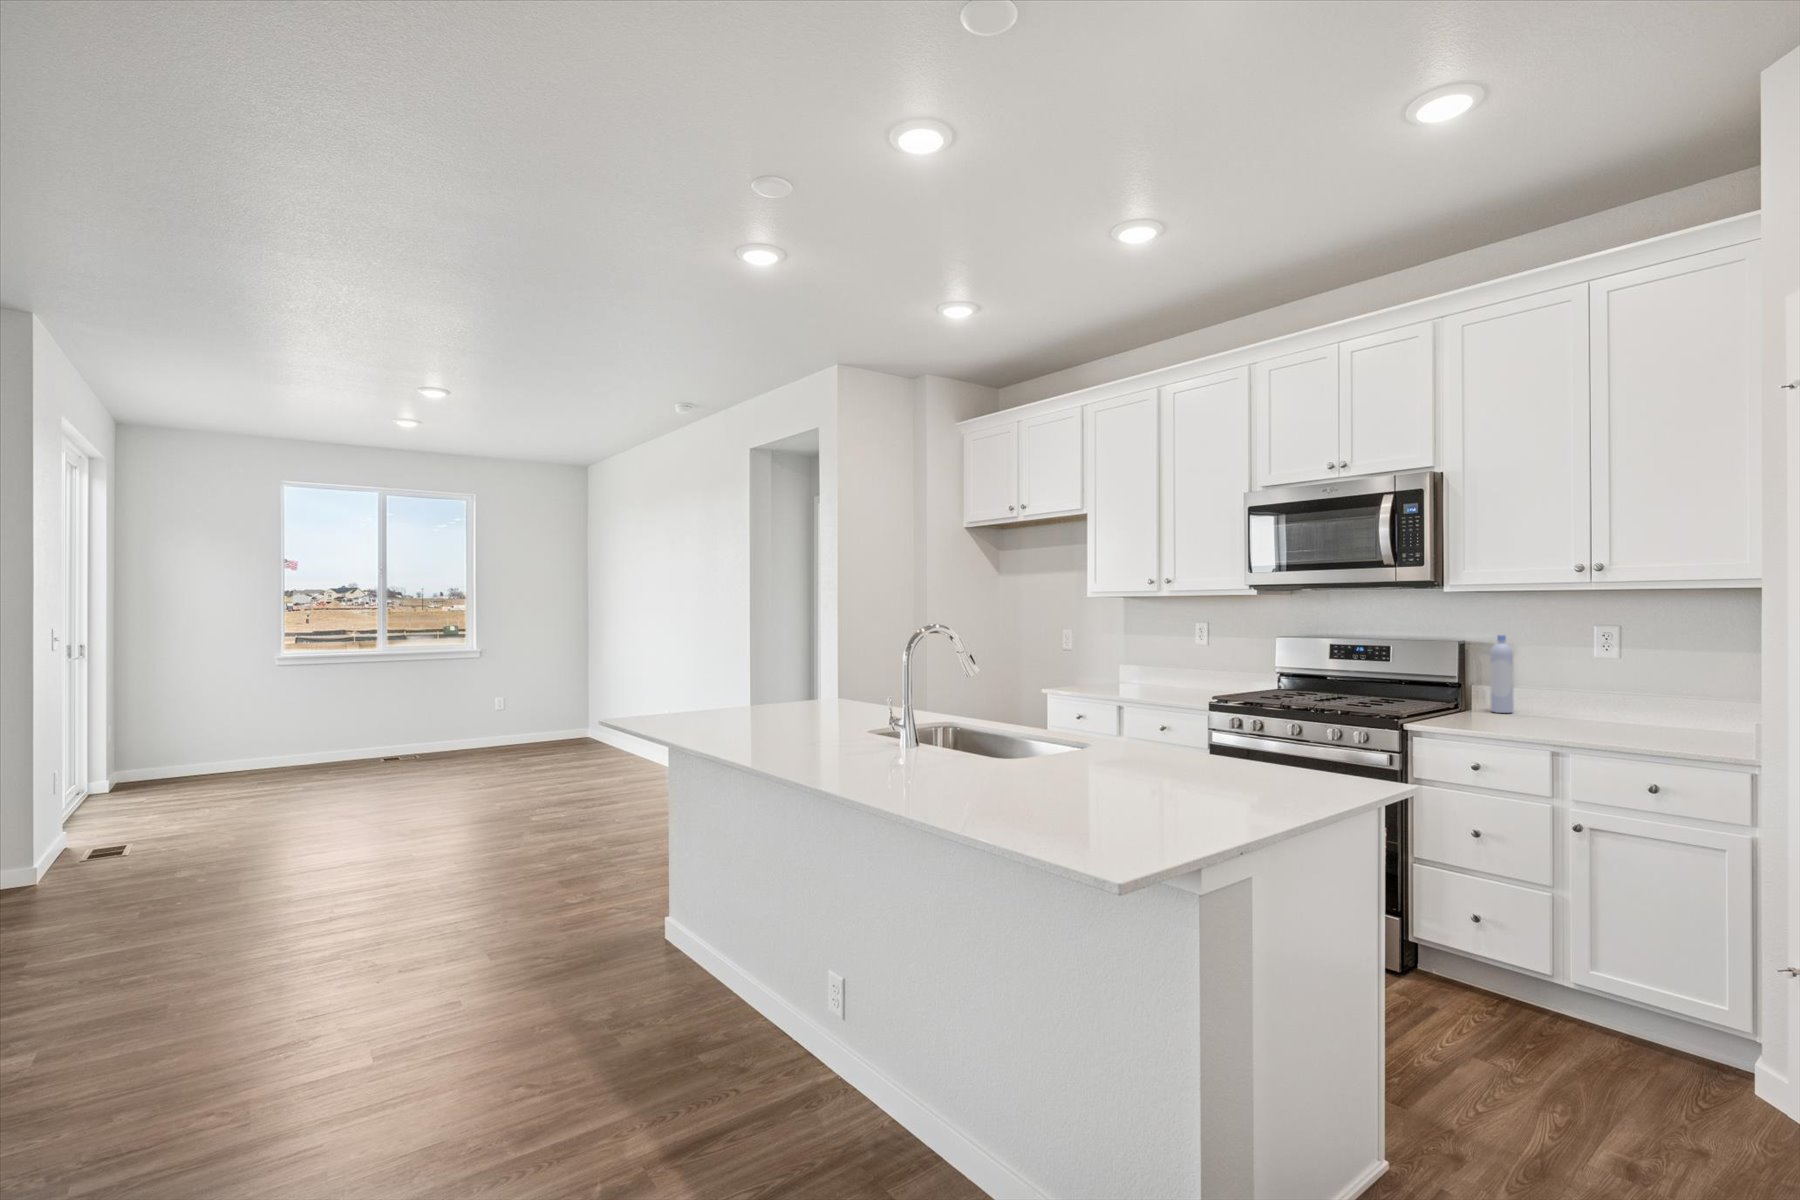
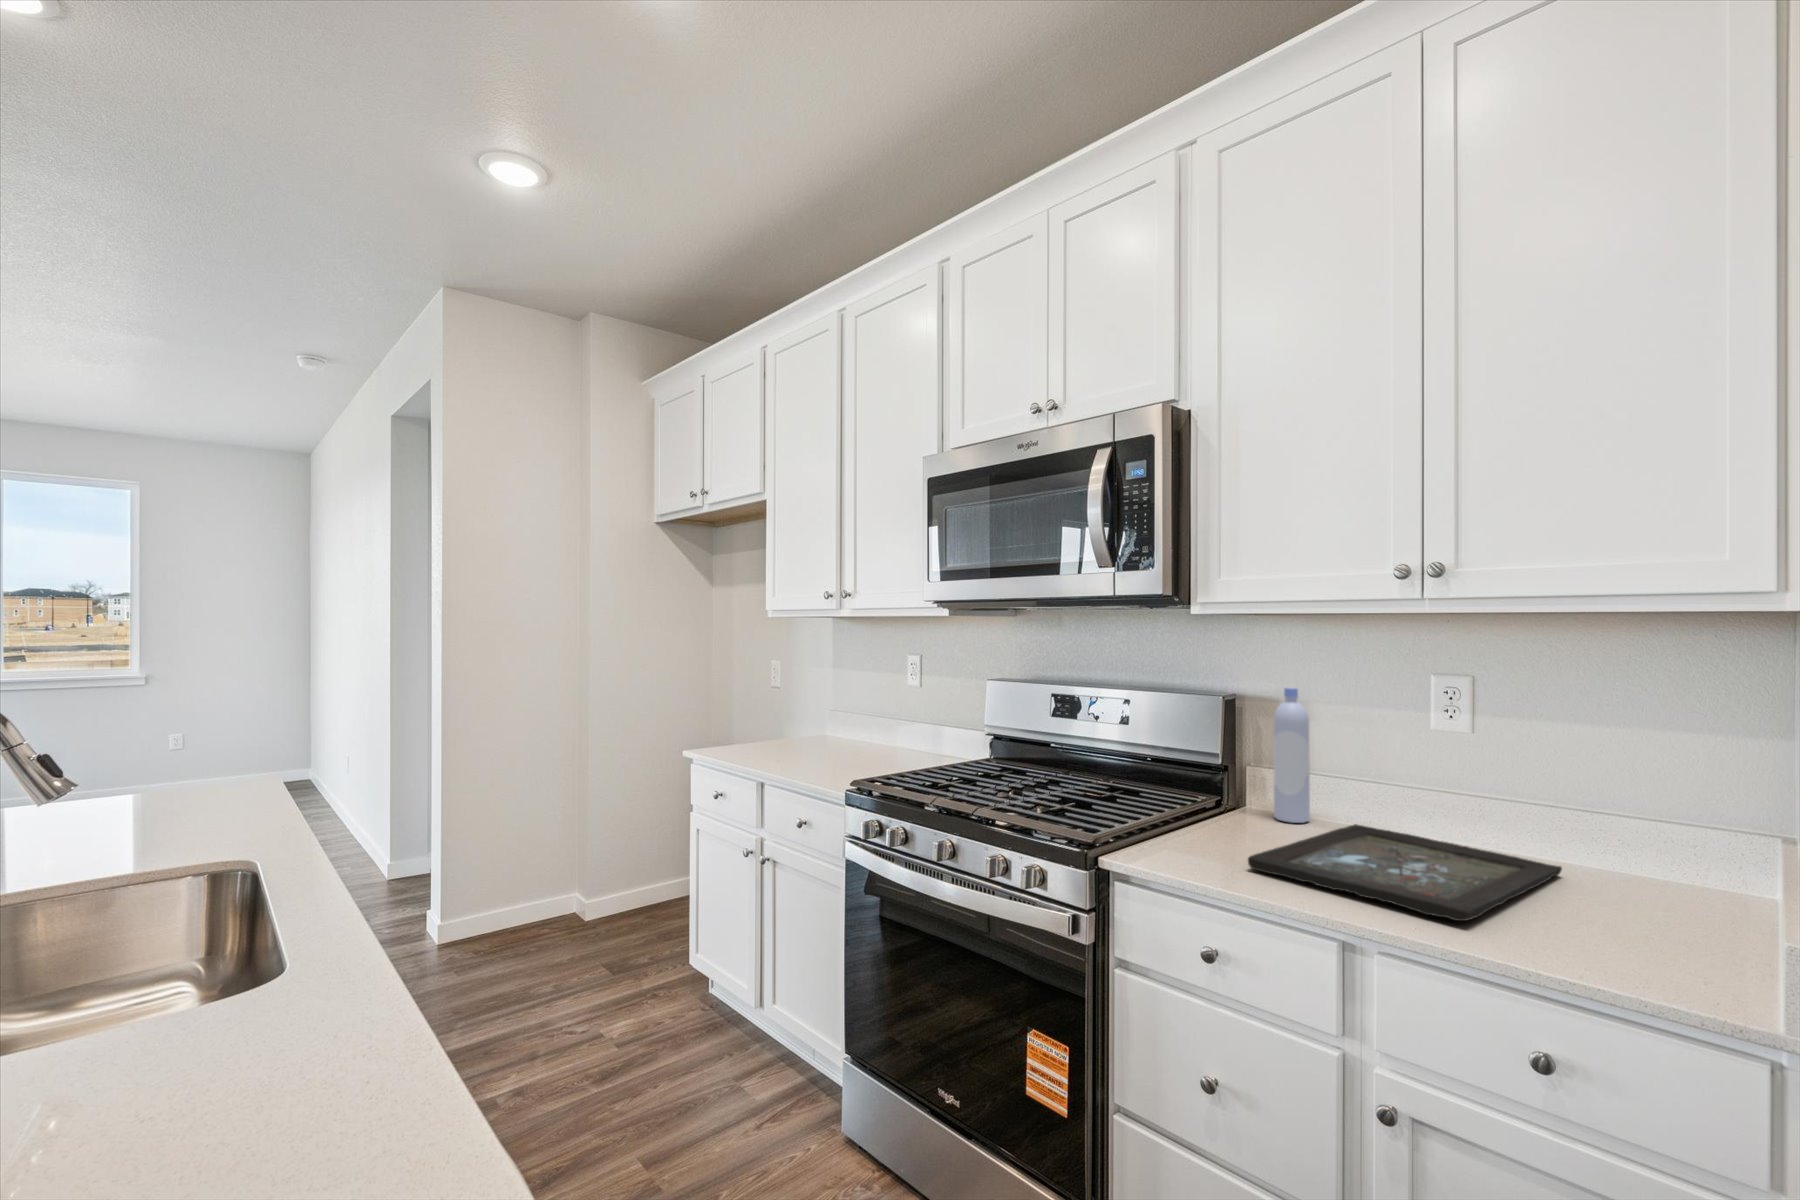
tray: none [1490,711,1667,738] -> present [1248,824,1562,921]

